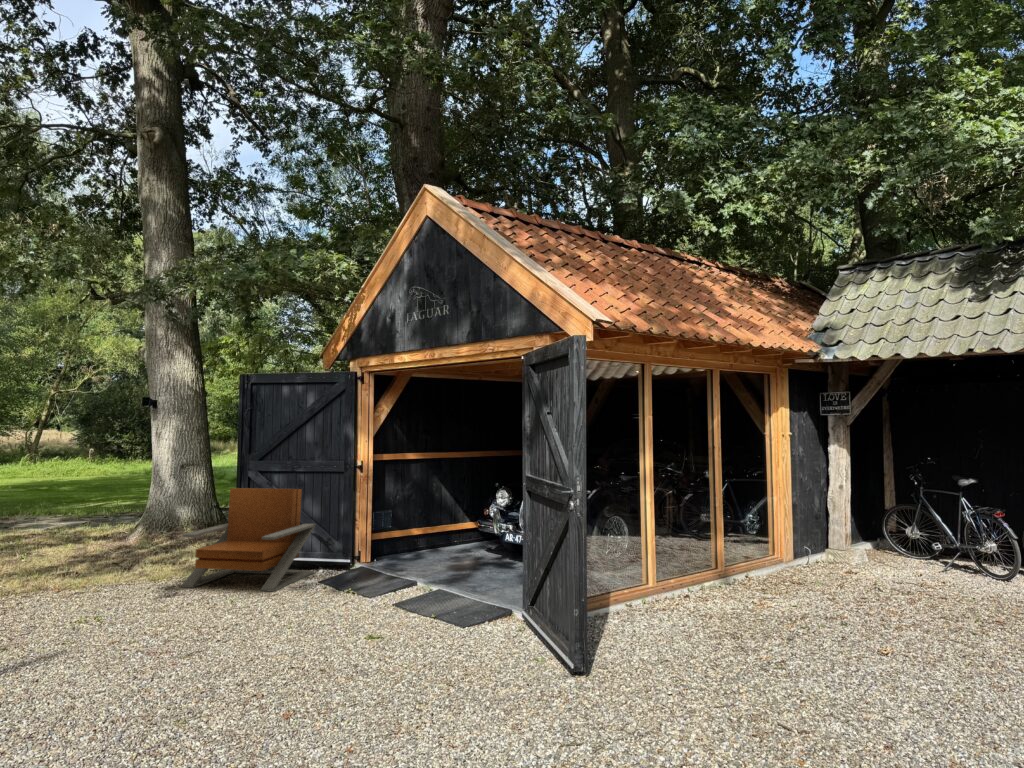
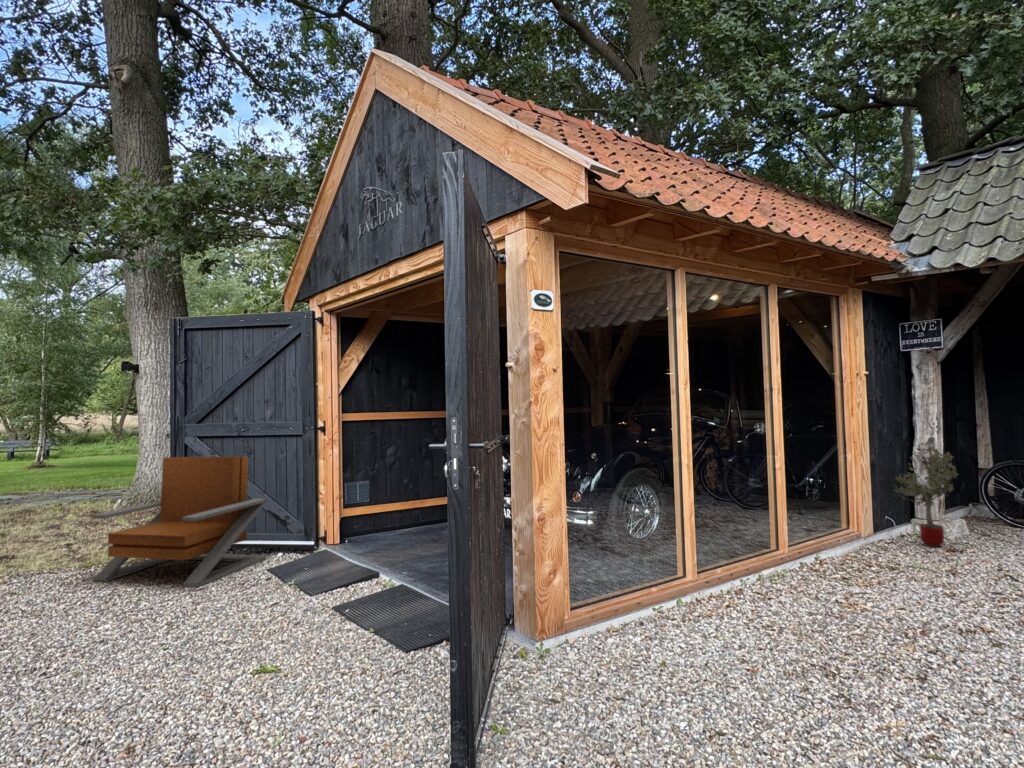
potted tree: none [808,487,858,569] -> present [894,442,958,547]

